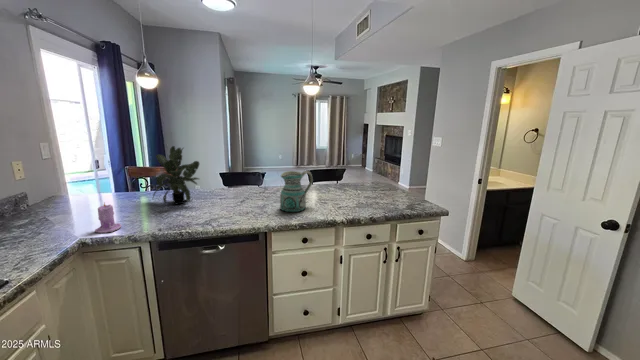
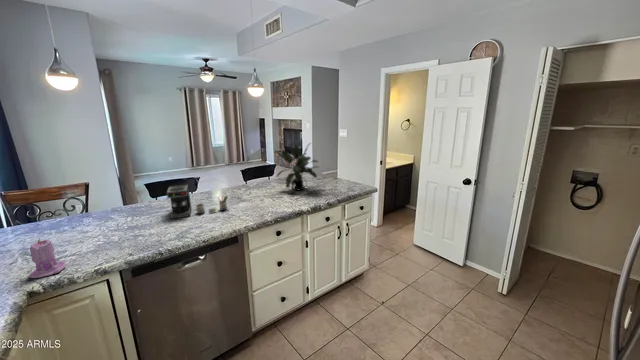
potted plant: present [153,146,199,204] -> present [275,144,317,191]
ceramic pitcher: present [280,171,313,212] -> none [243,169,270,211]
coffee maker: none [215,177,268,207] -> present [167,184,228,219]

